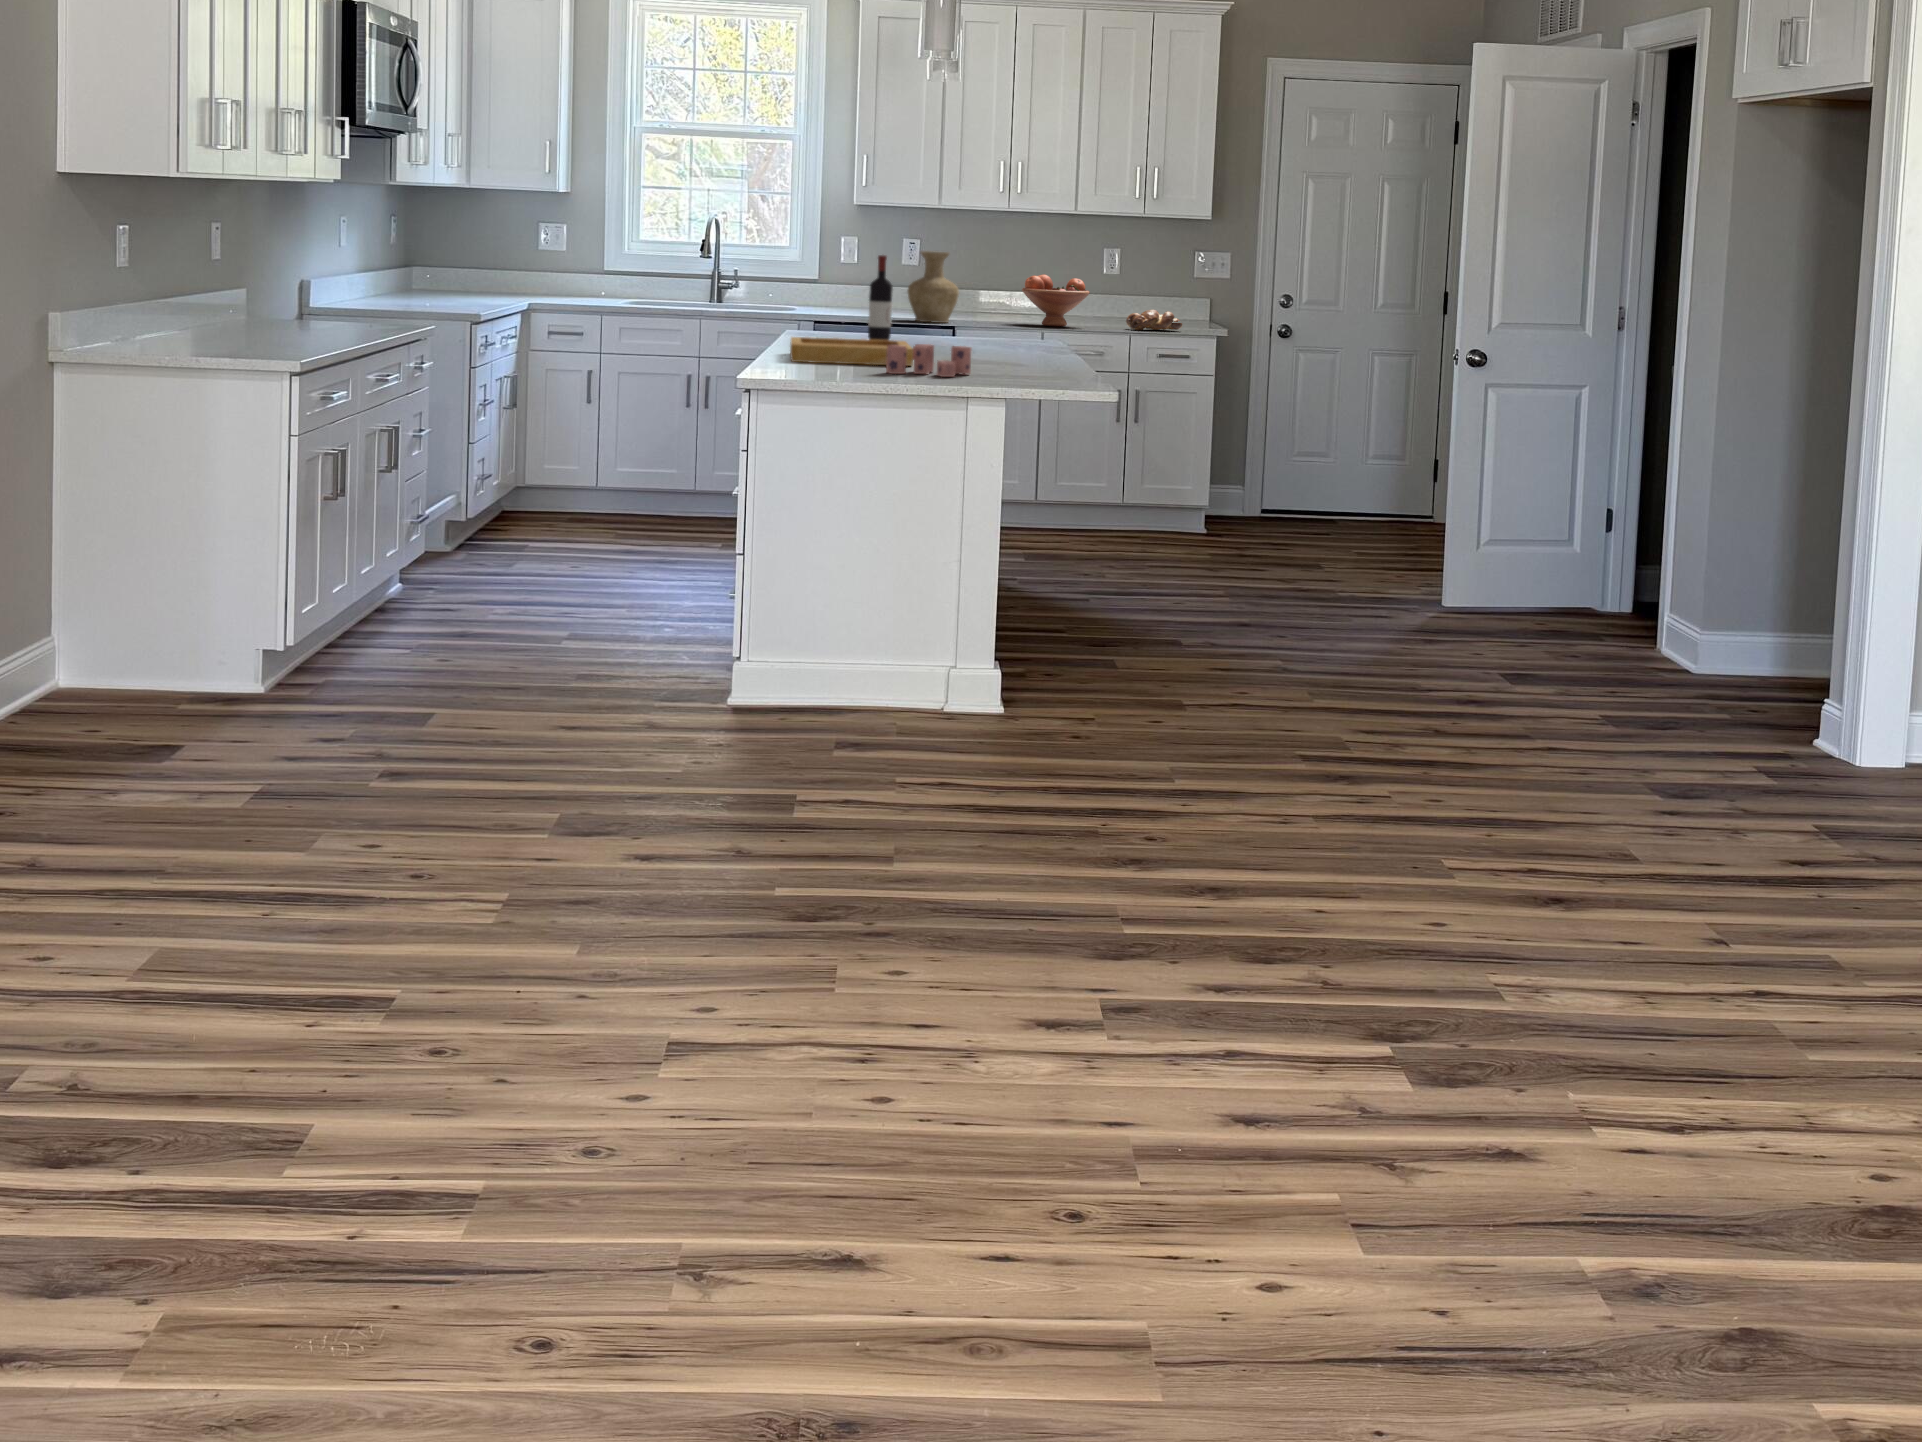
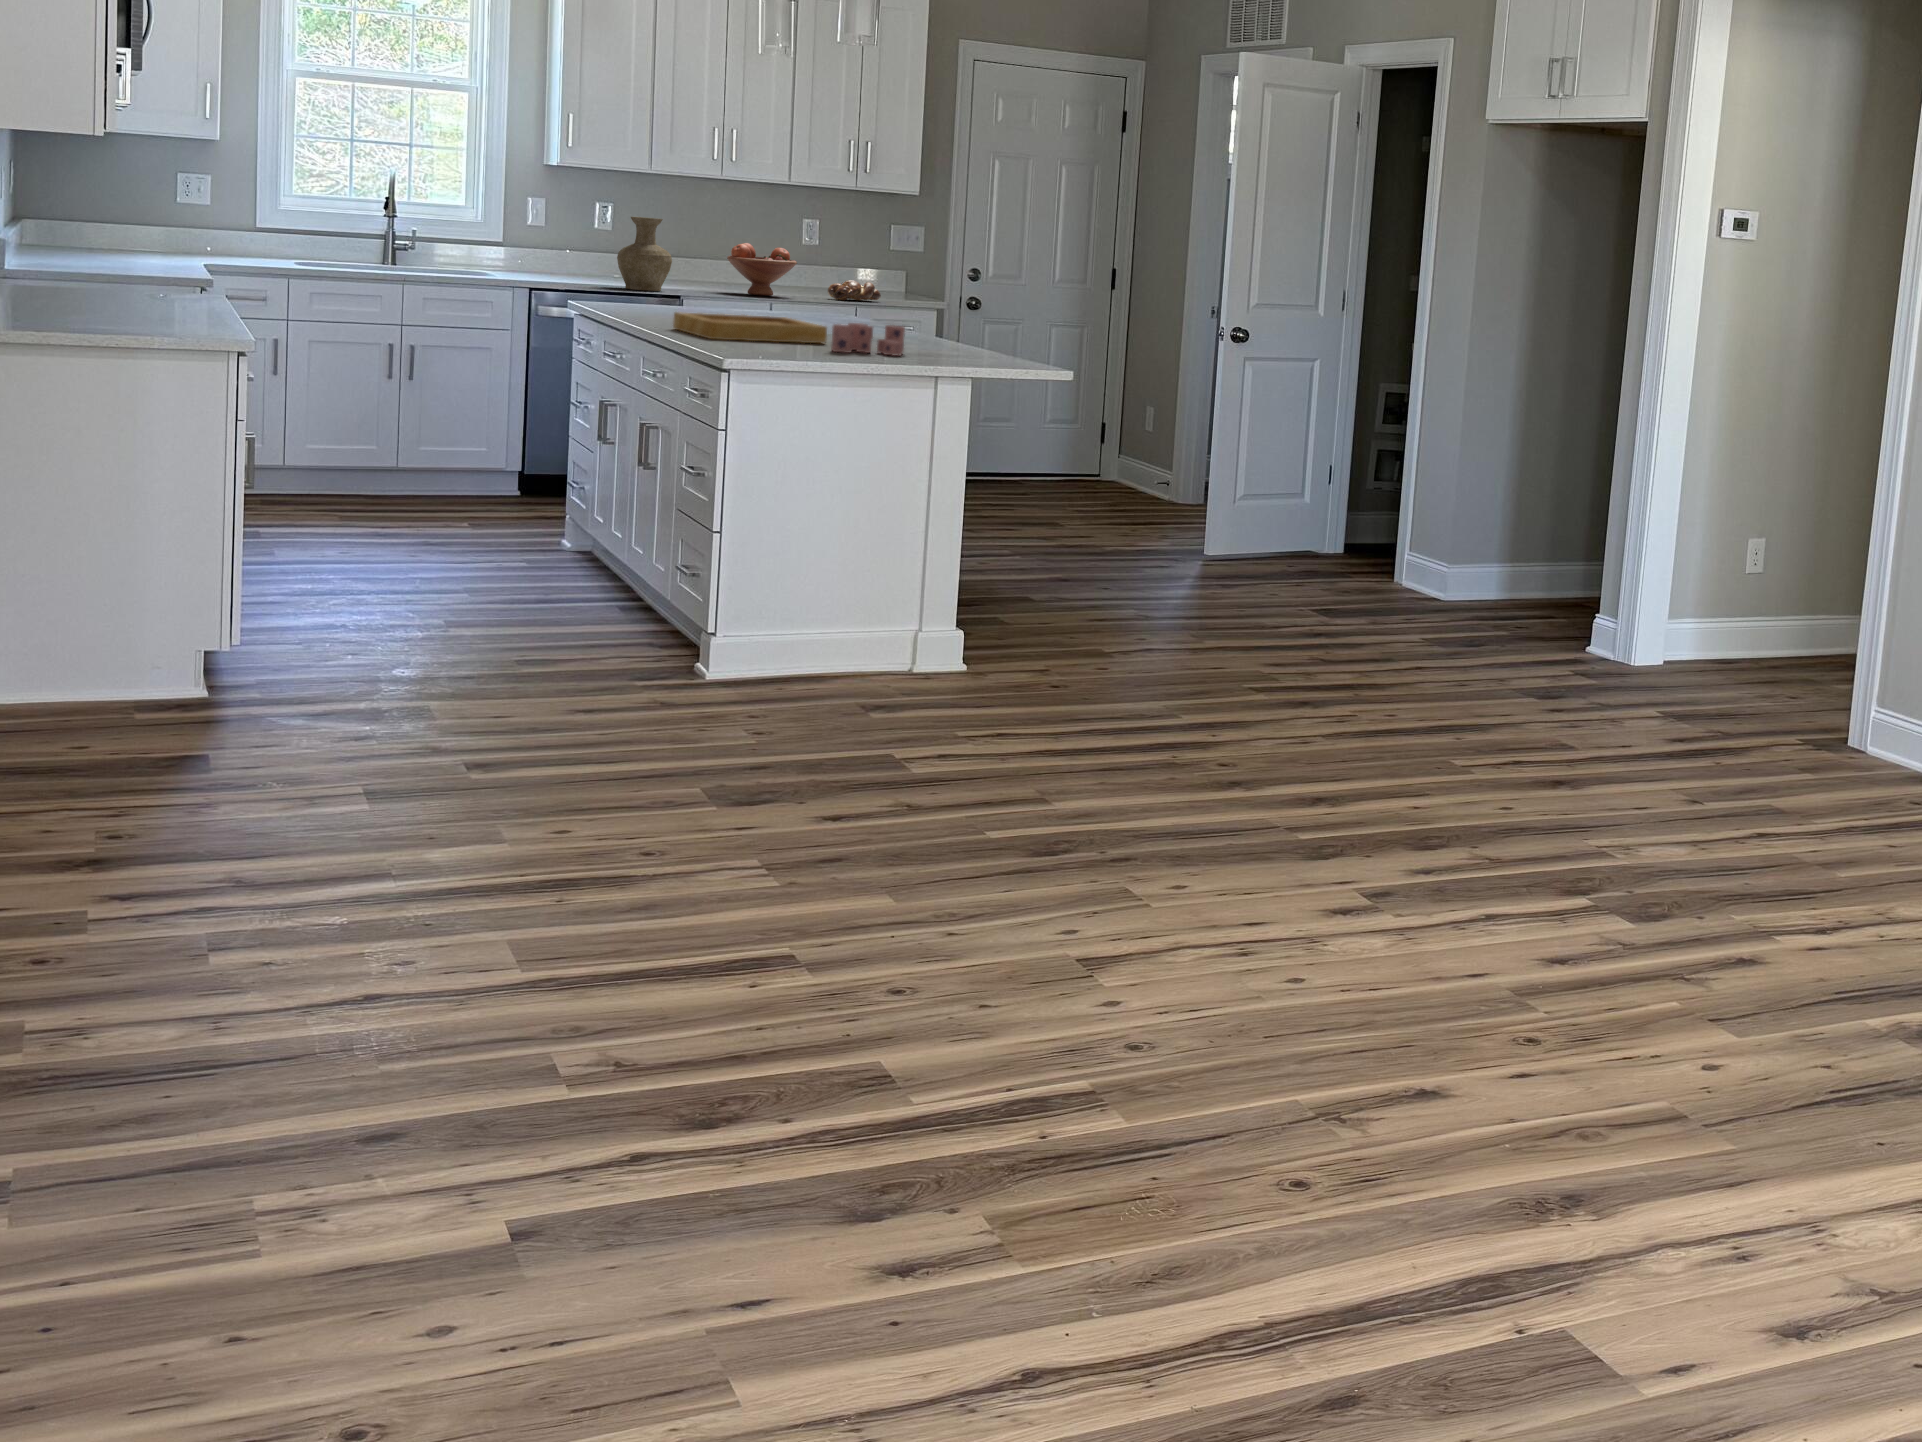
wine bottle: present [868,255,893,340] -> none [679,227,705,315]

